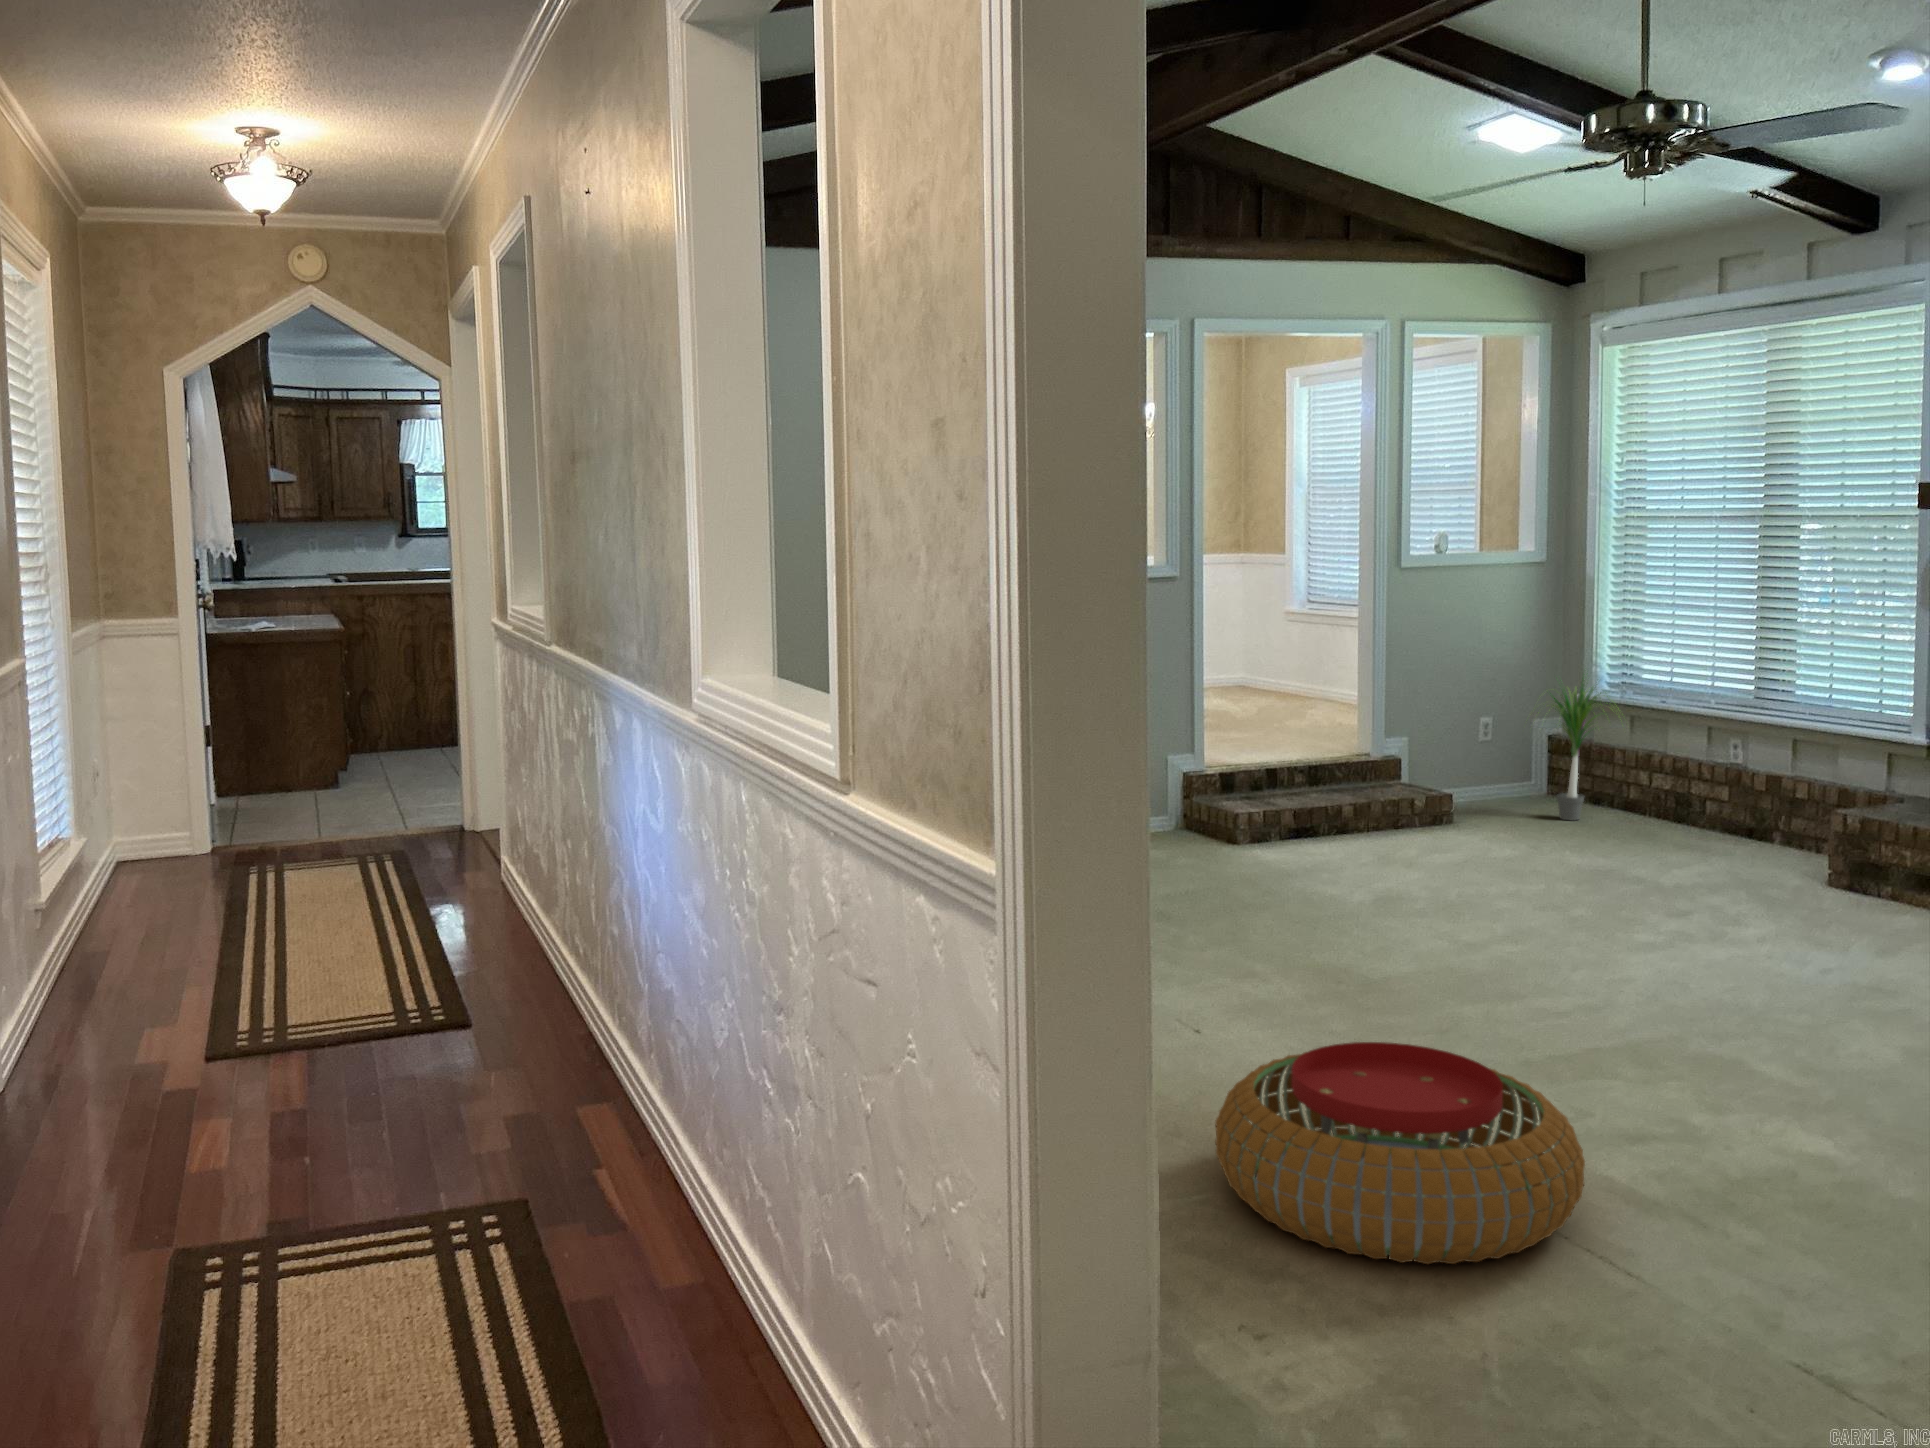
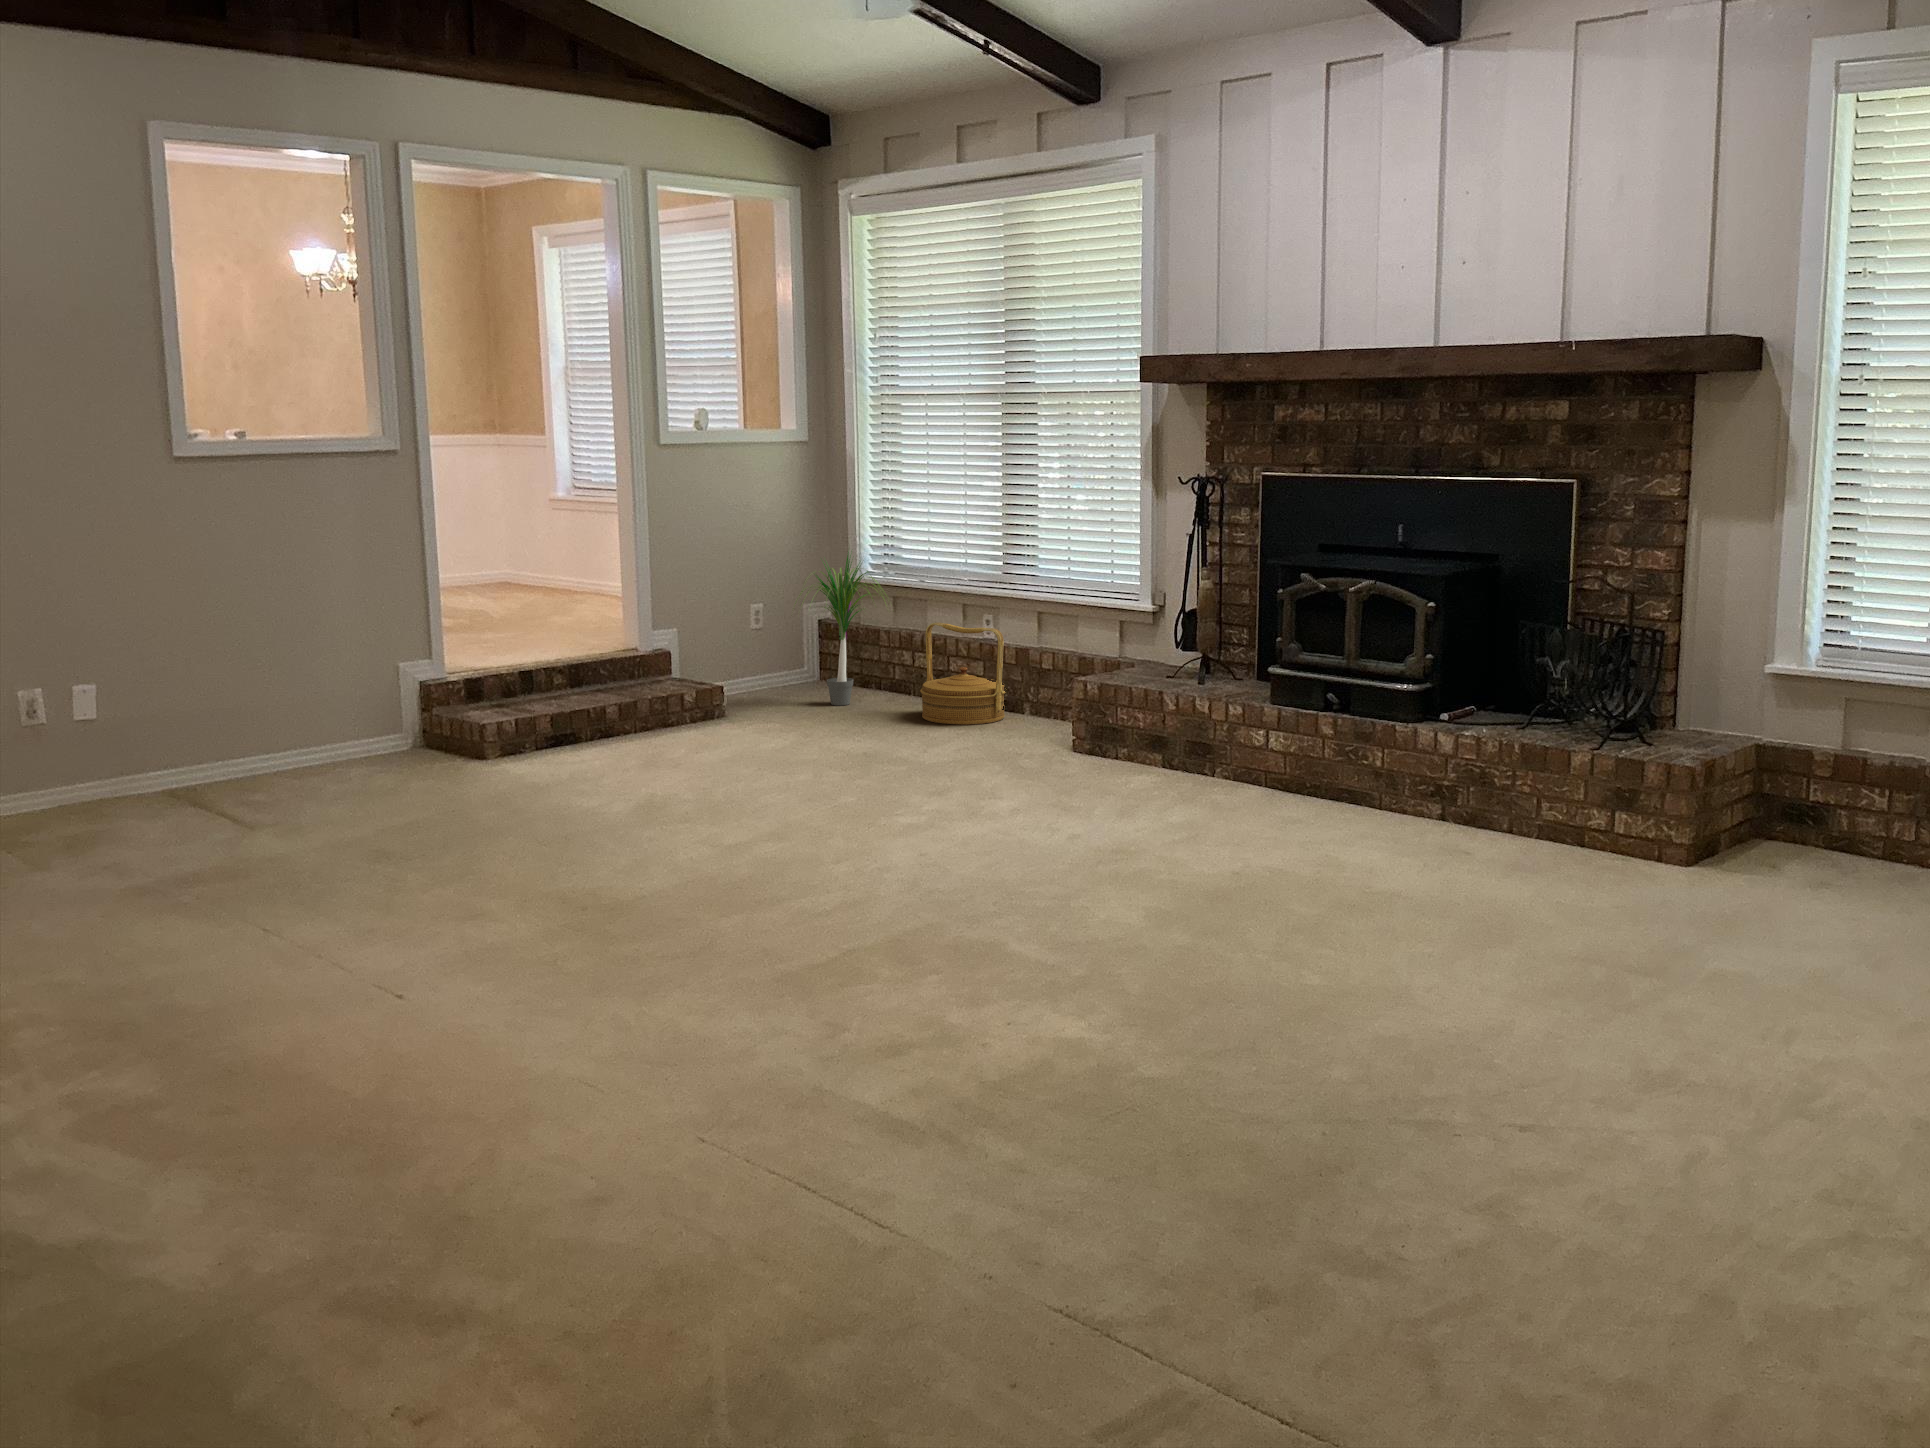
woven basket: none [1656,745,1753,850] -> present [920,623,1006,725]
pouf: present [1215,1042,1585,1264] -> none [432,978,866,1249]

